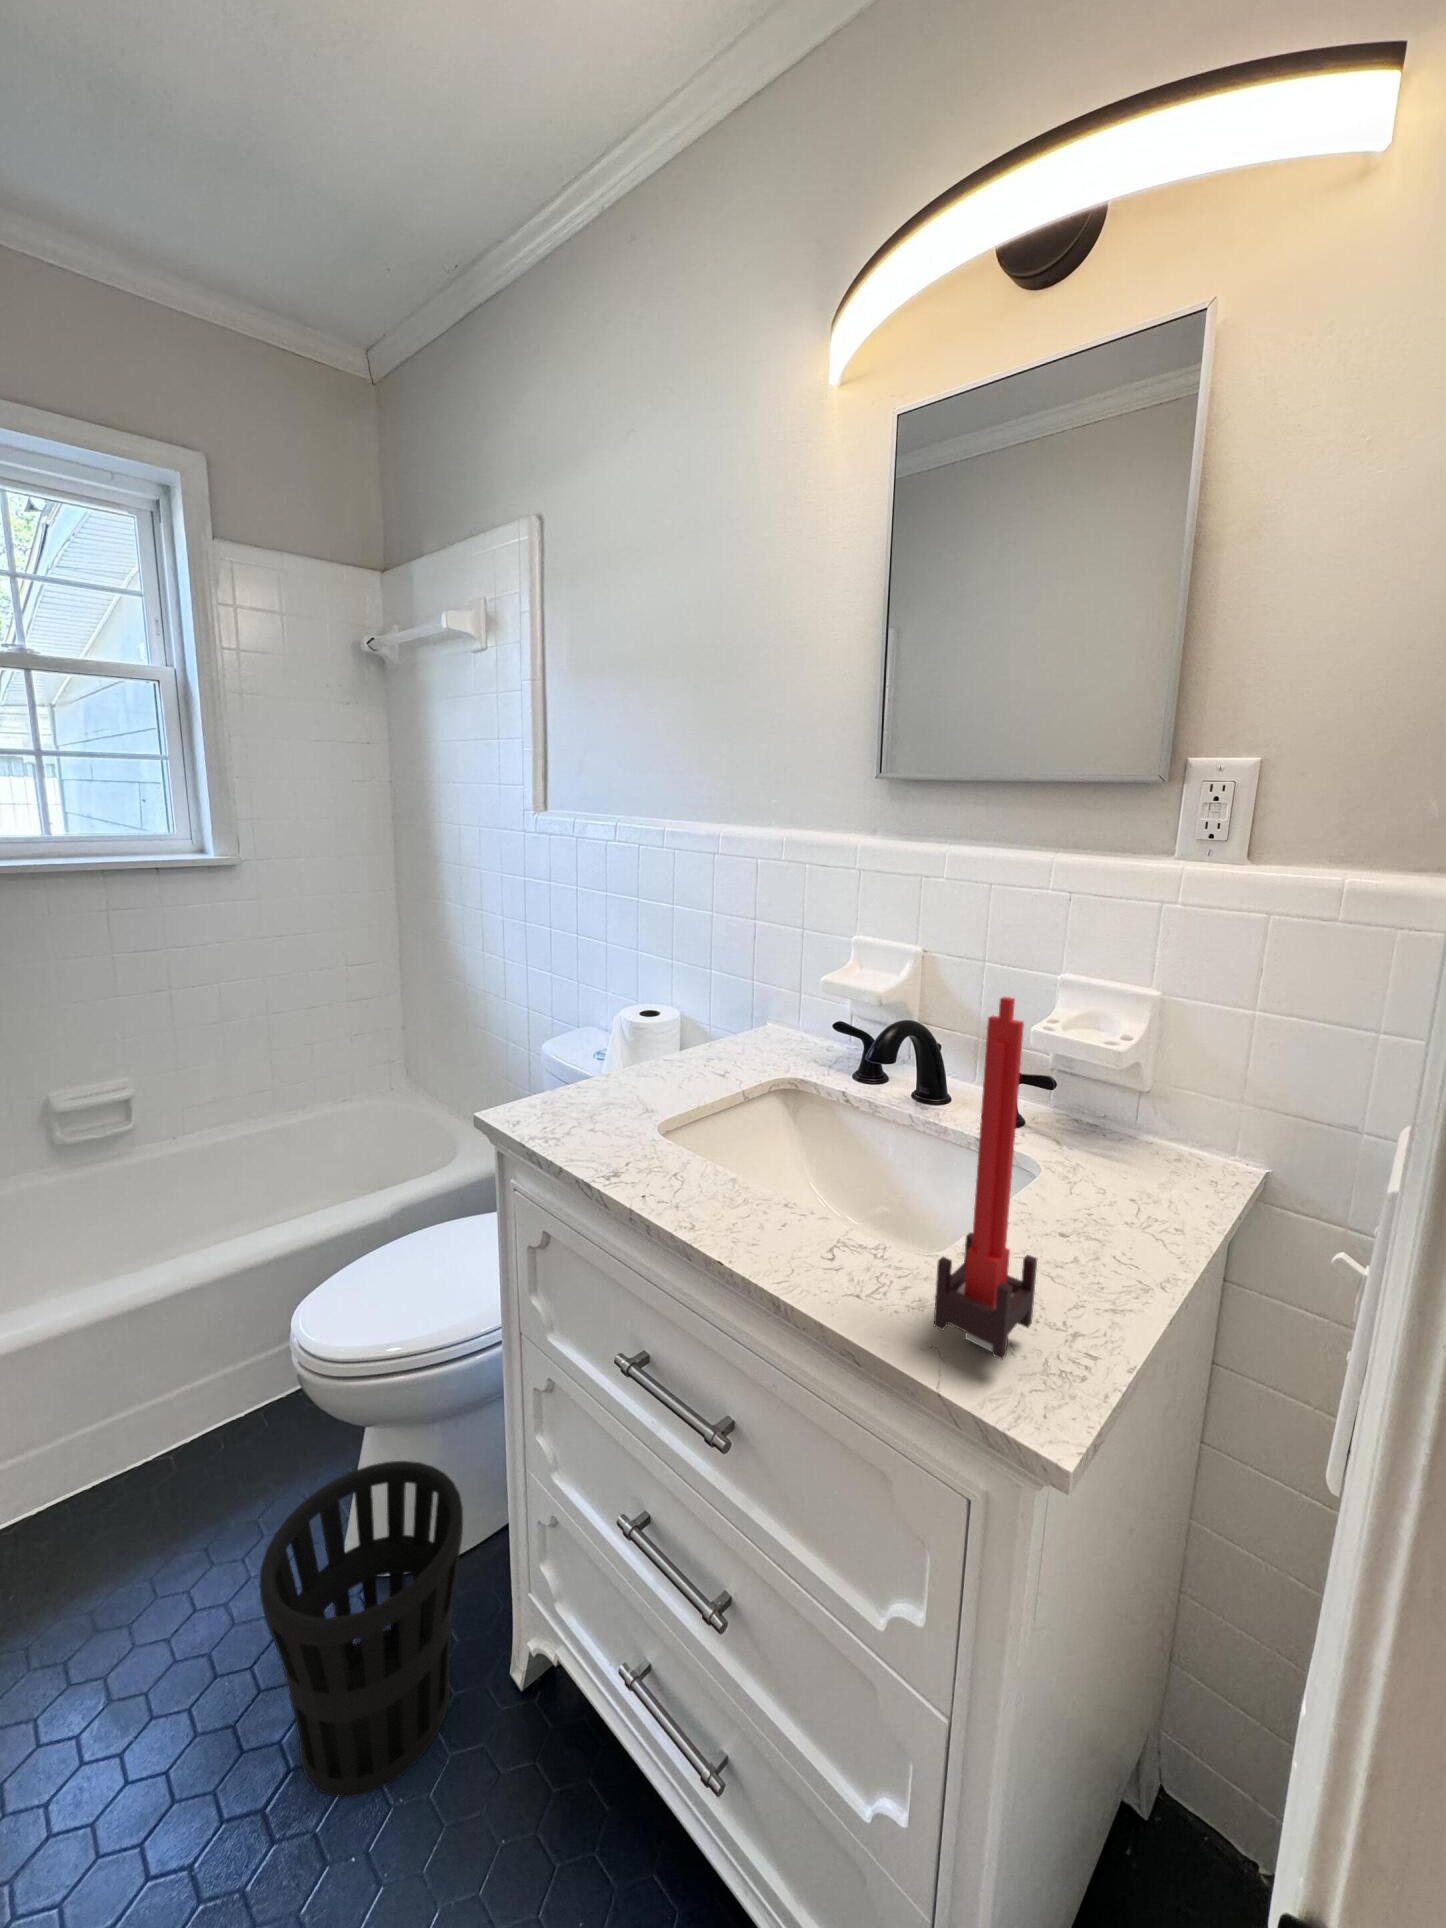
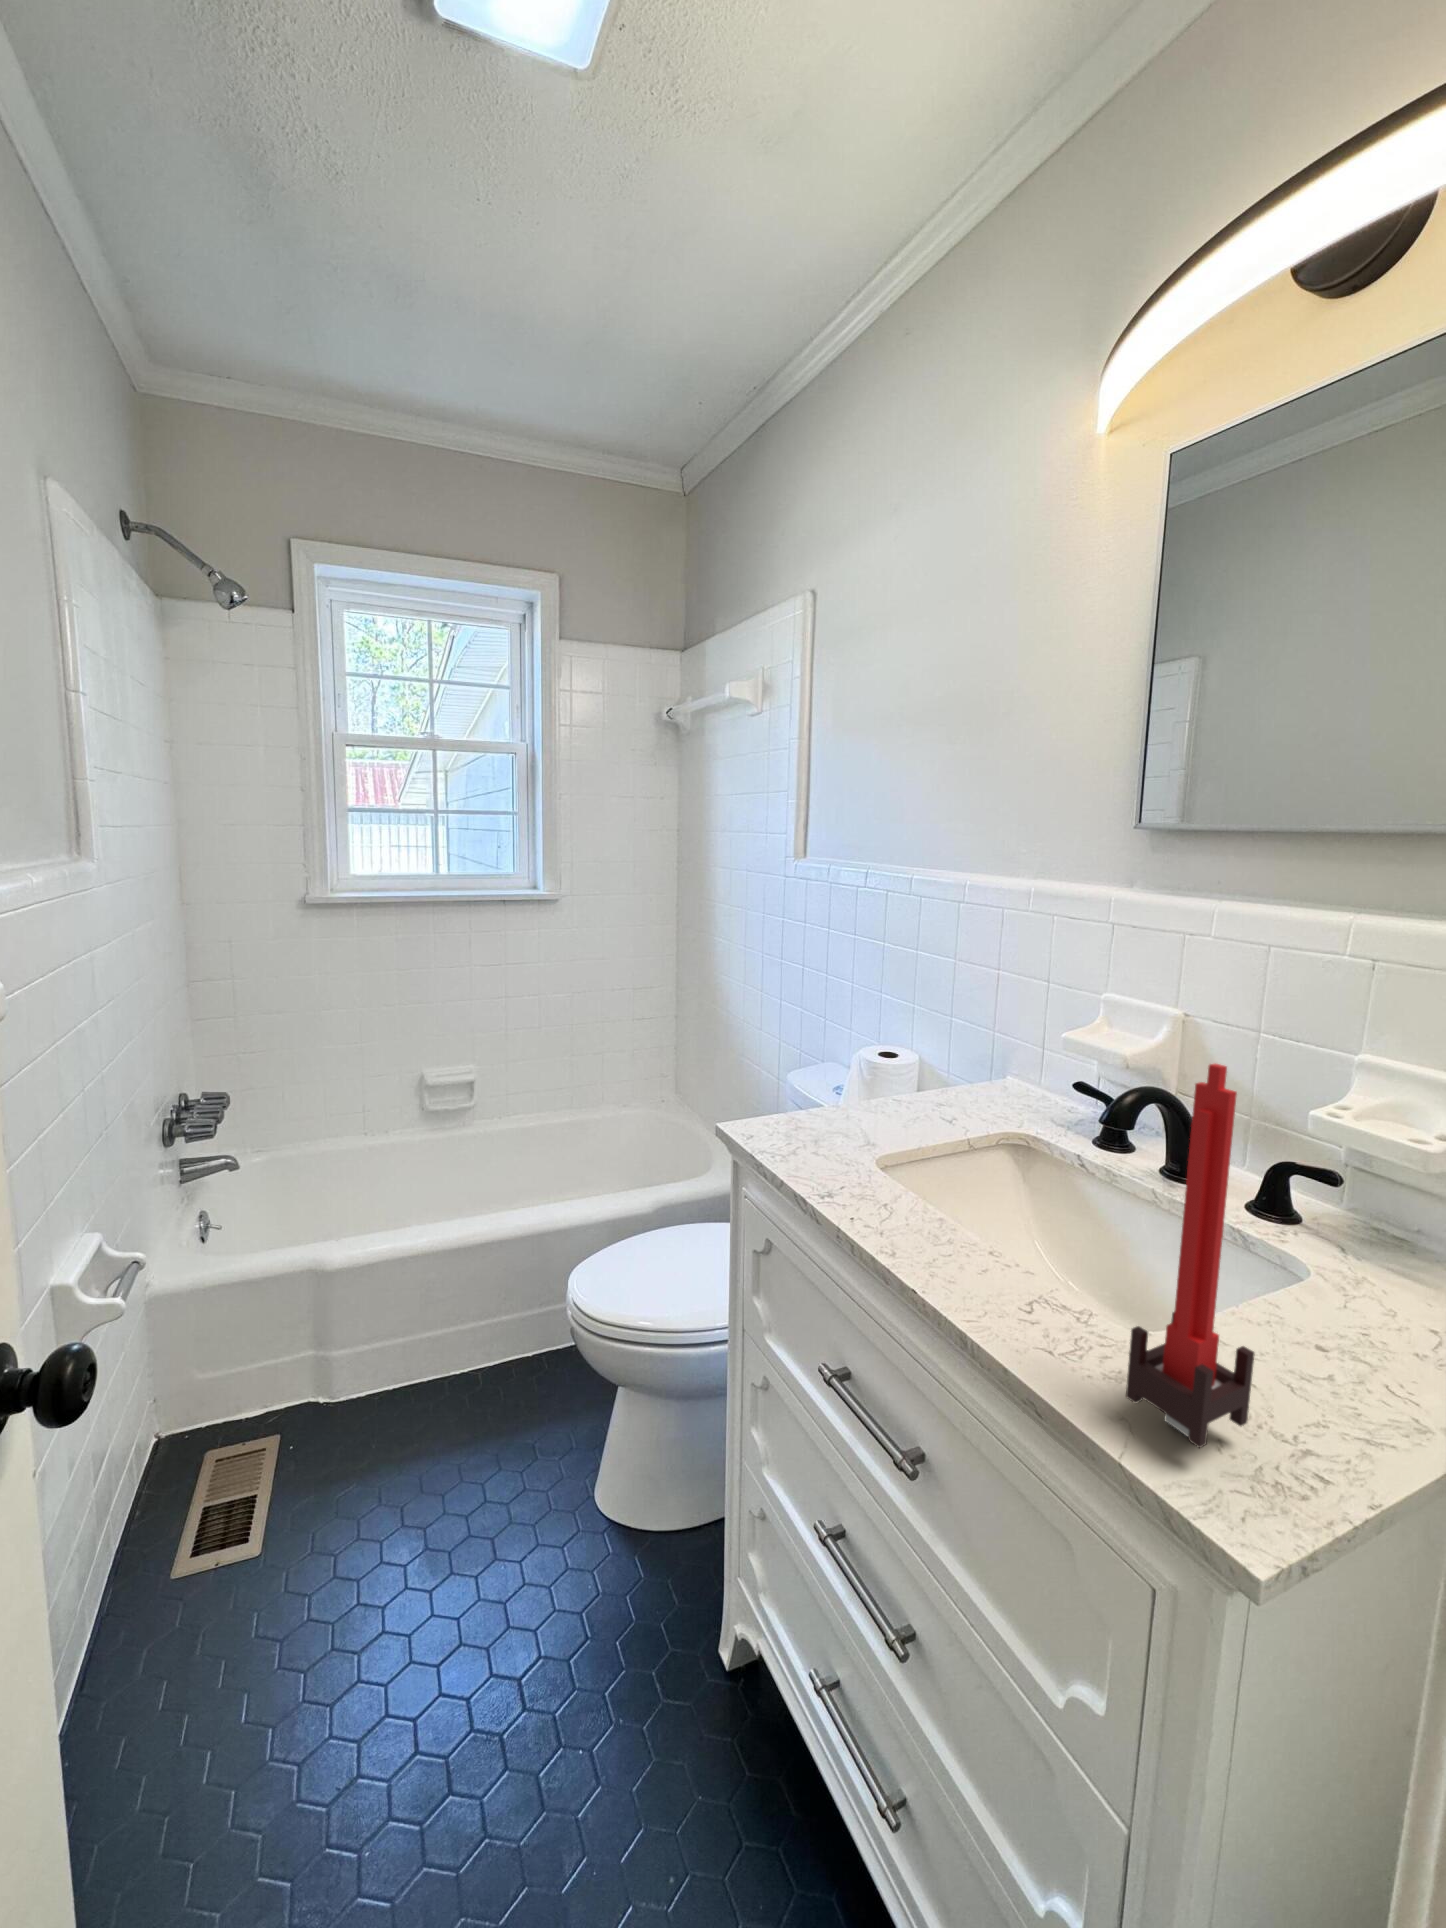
wastebasket: present [259,1461,463,1798] -> none [530,1418,687,1703]

